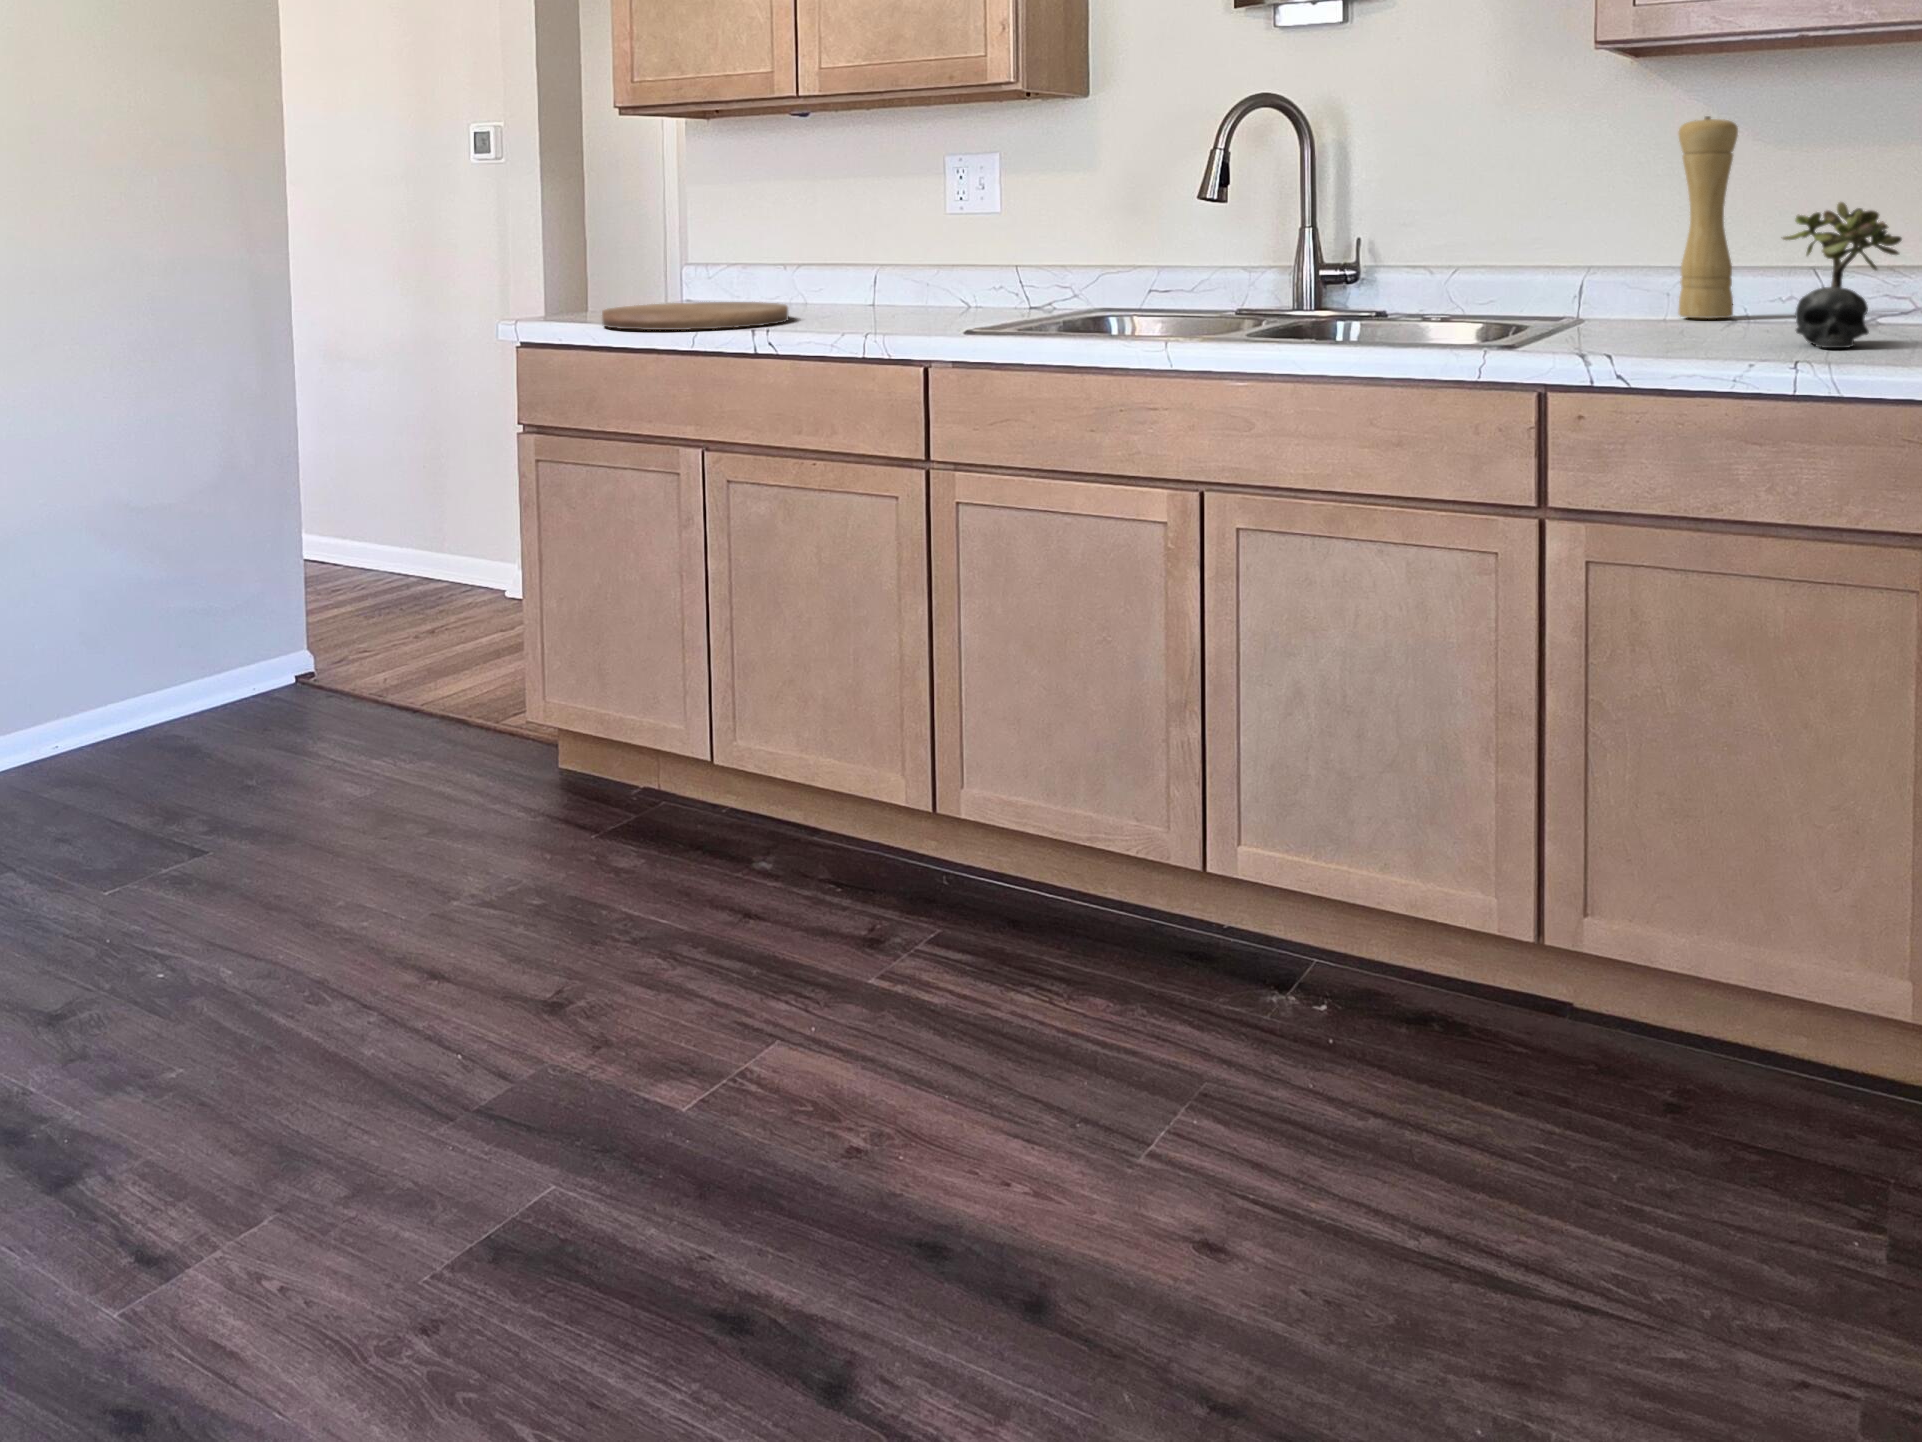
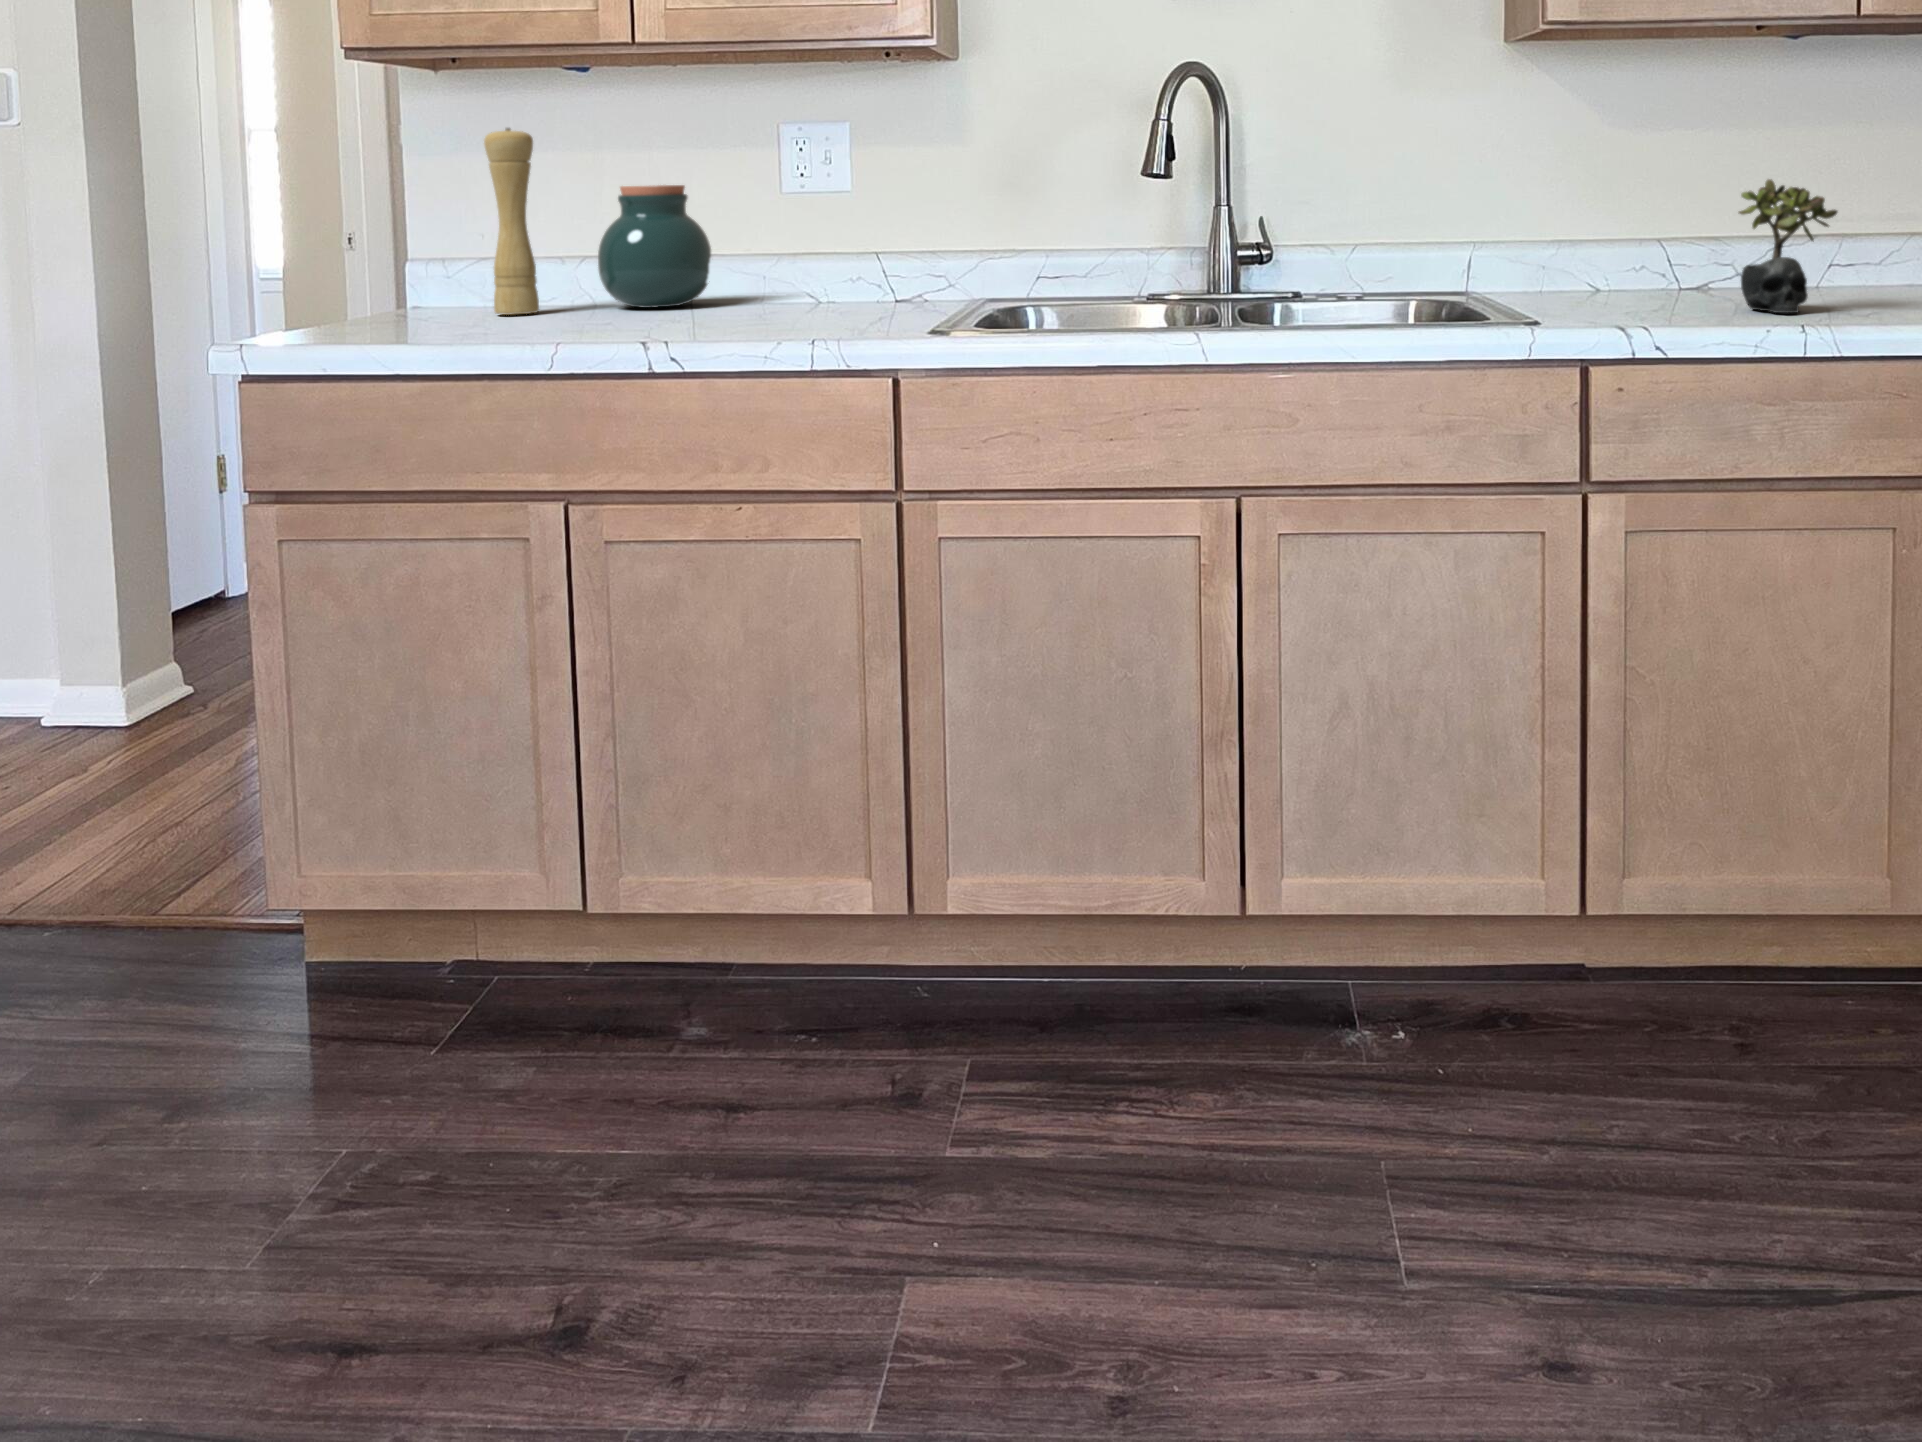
pepper mill: present [1678,116,1738,319] -> present [484,128,539,315]
jar: none [805,206,894,305] -> present [598,185,711,308]
cutting board: present [602,302,788,330] -> none [374,307,636,348]

